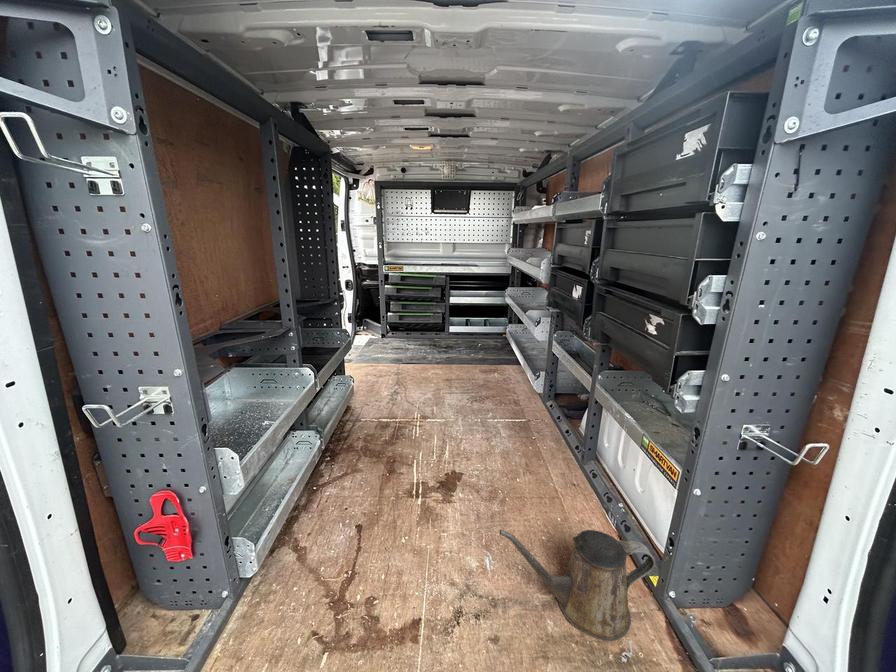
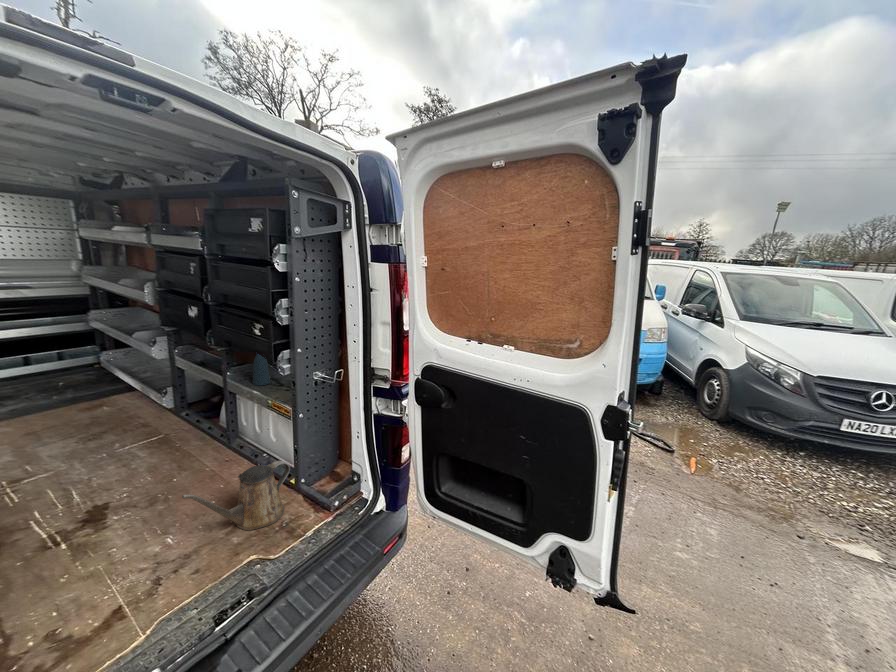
spray bottle: none [626,339,655,408] -> present [253,354,270,386]

